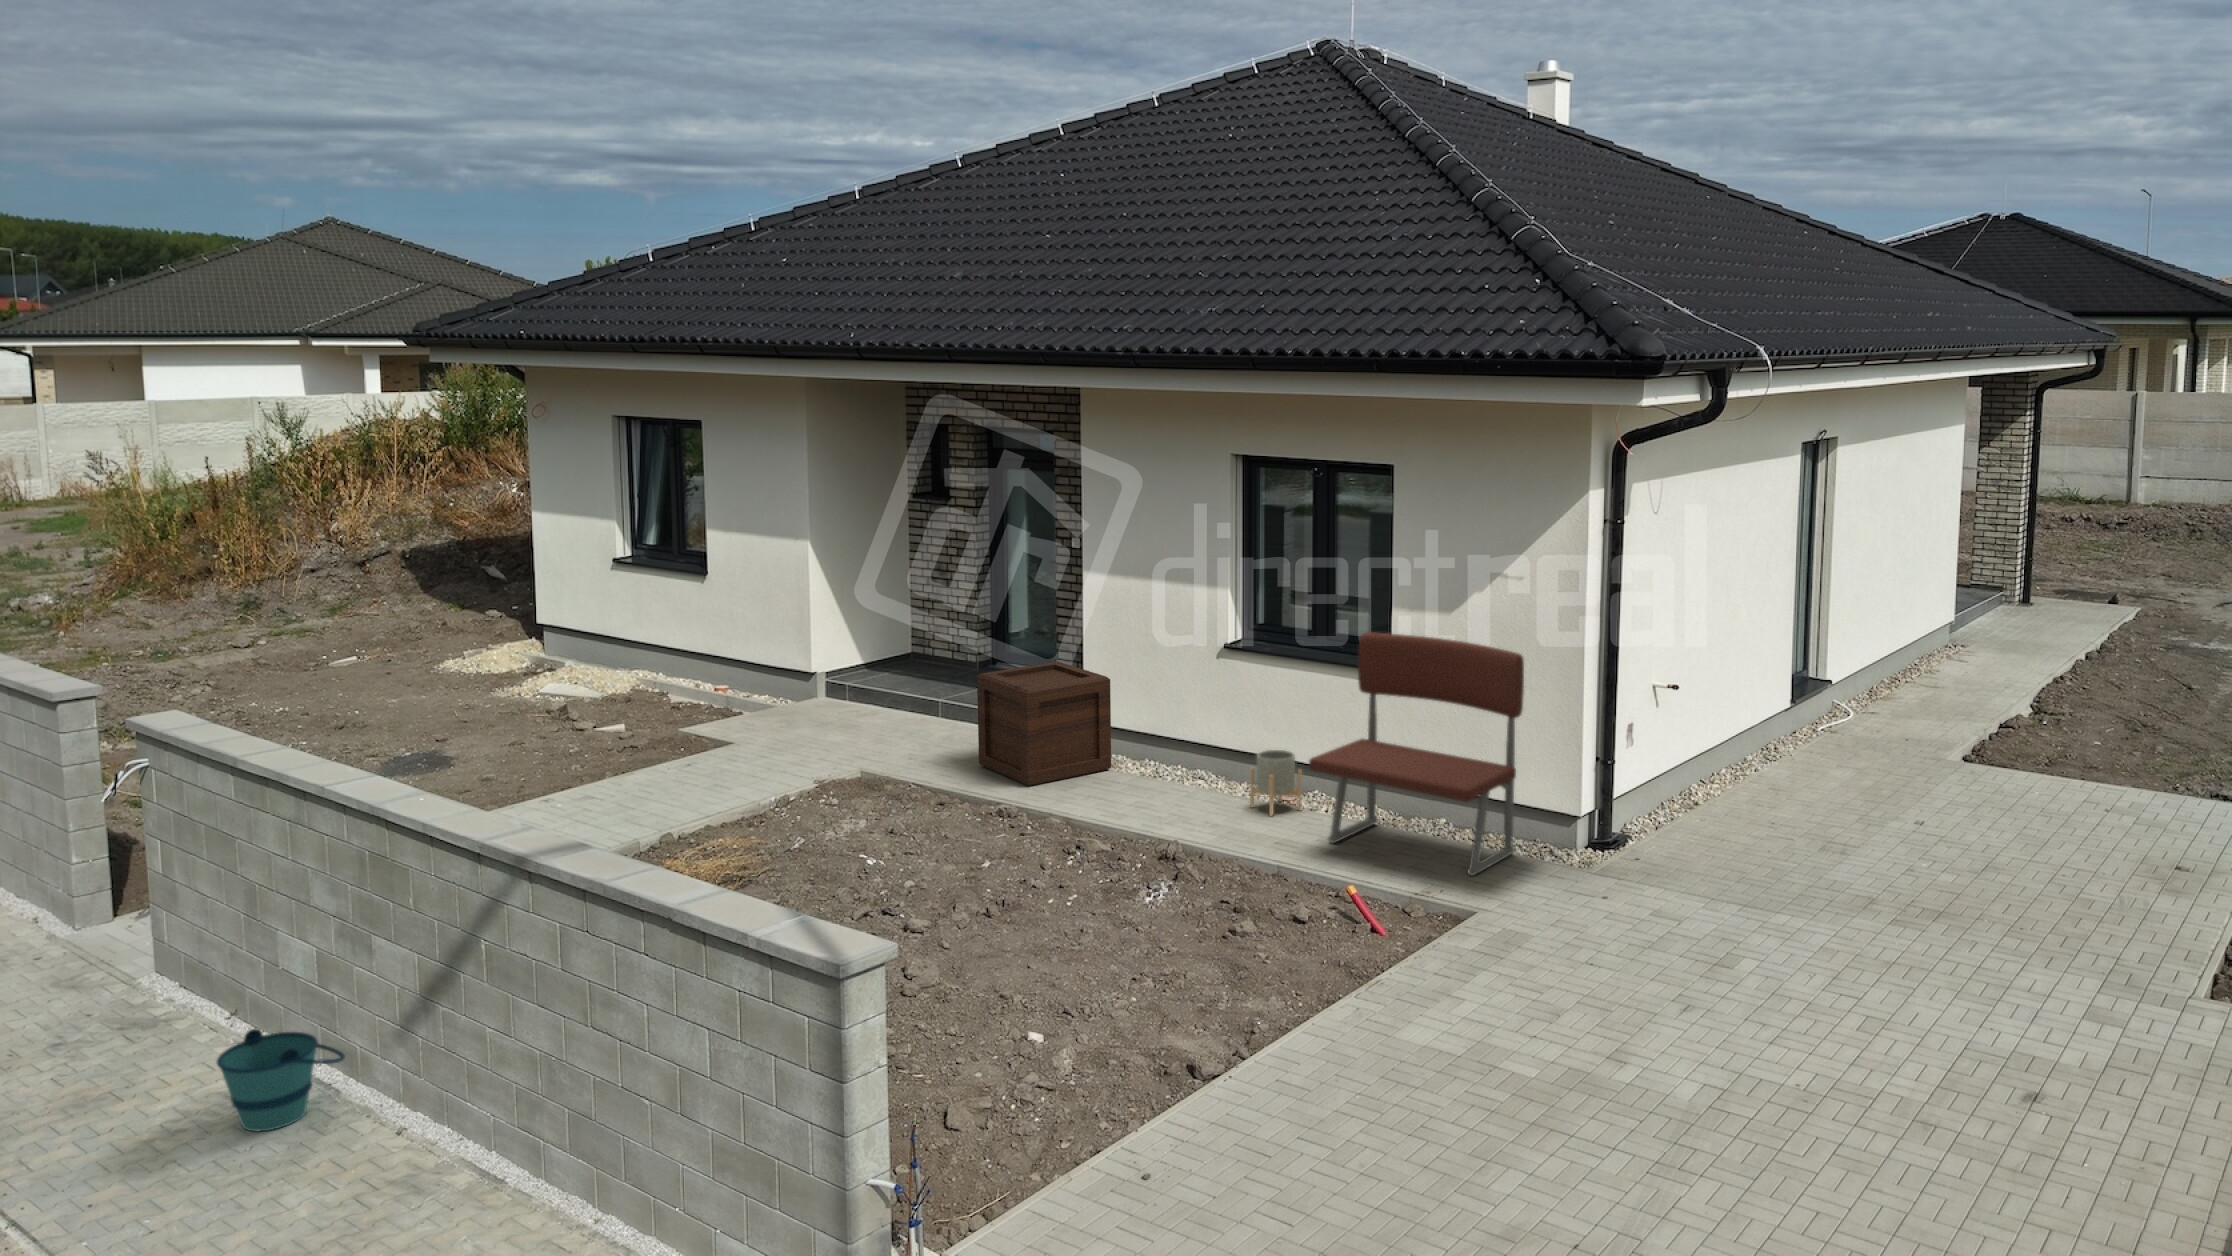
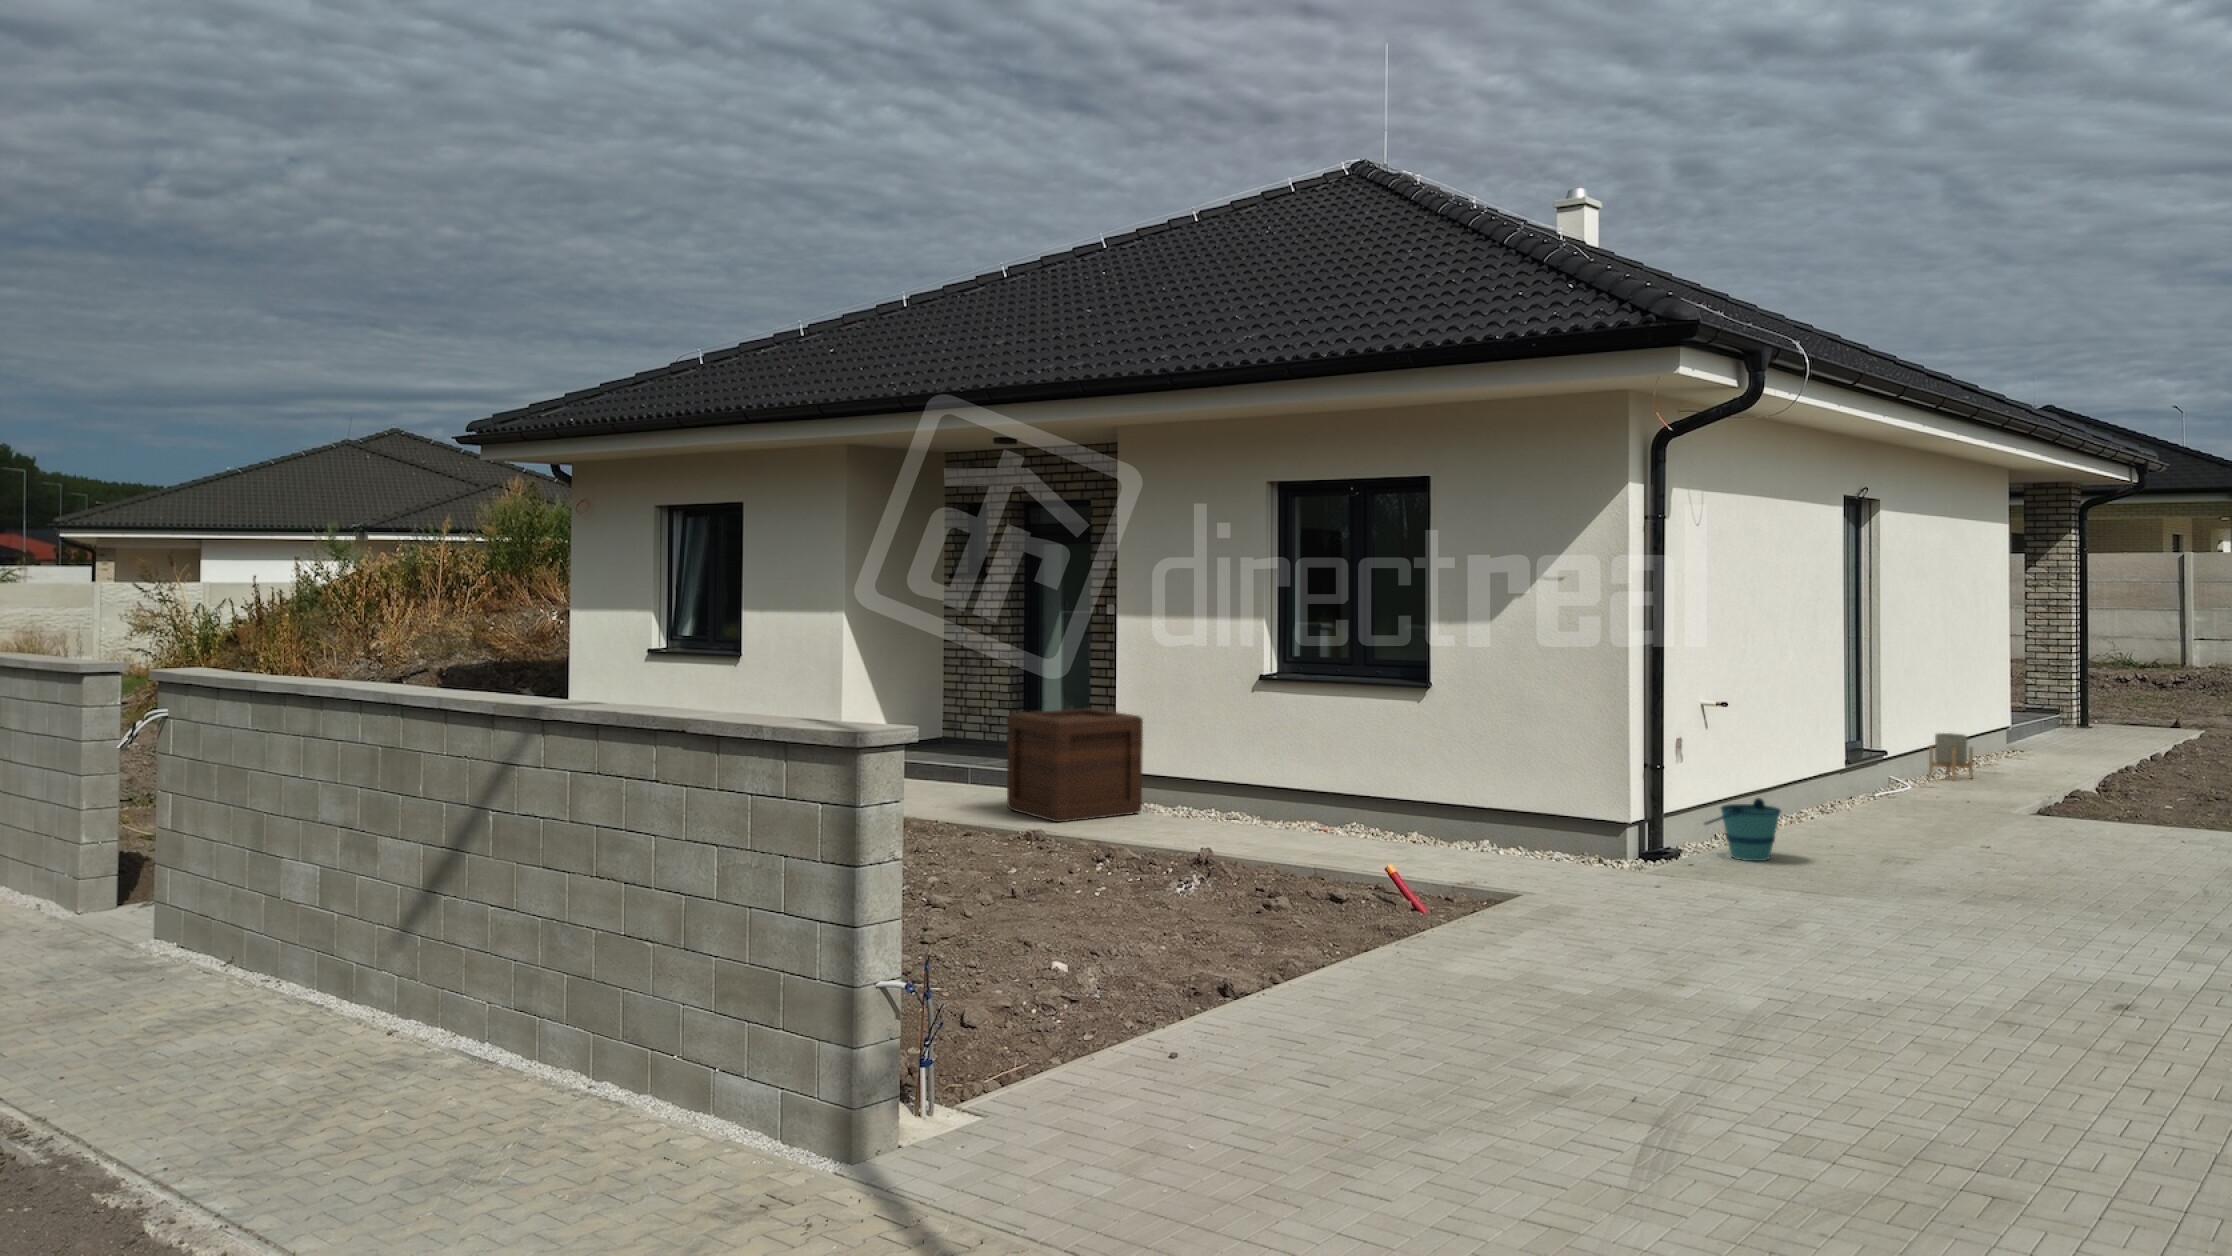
bench: present [1309,632,1524,876] -> none [1345,646,1564,879]
planter: present [1250,750,1302,816] -> present [1929,733,1973,780]
bucket: present [217,1029,345,1131] -> present [1705,798,1781,861]

